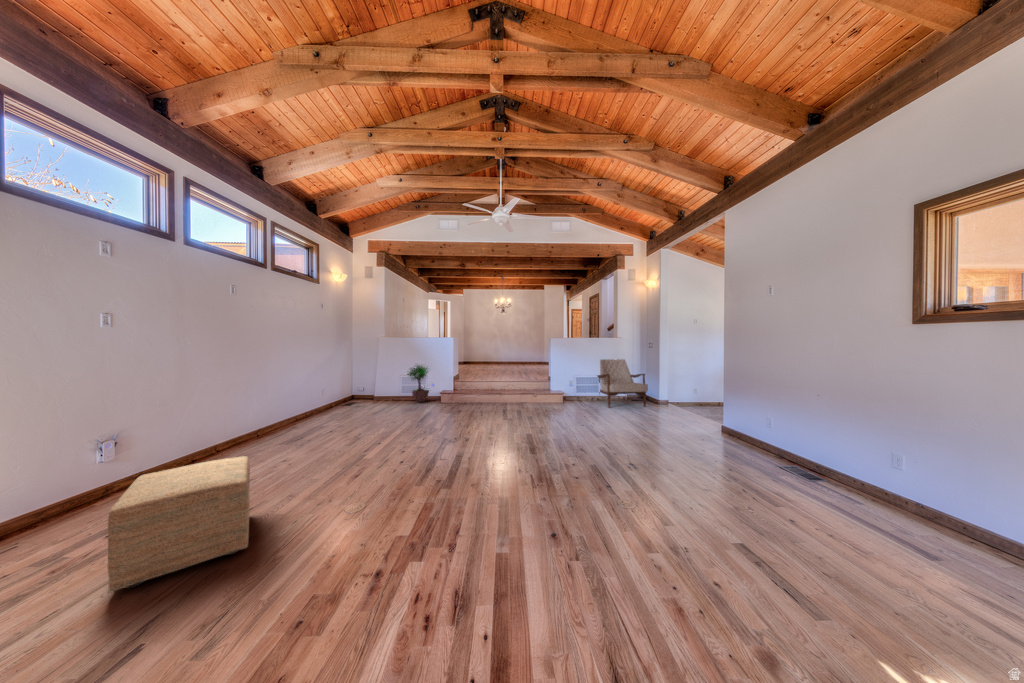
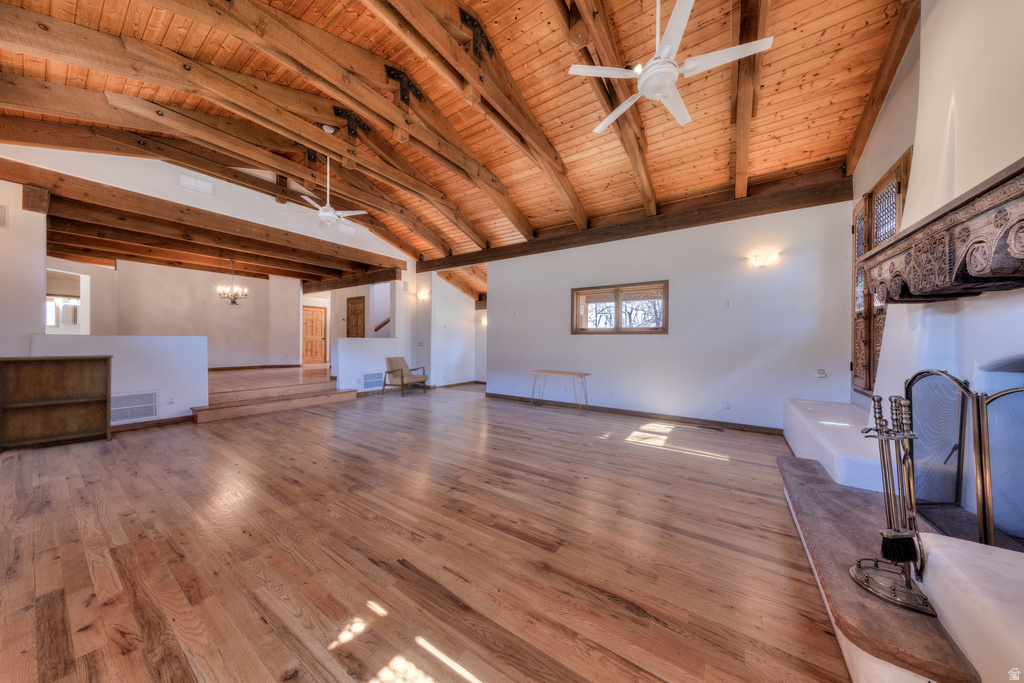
bookshelf: none [348,351,395,406] -> present [0,355,113,455]
potted tree: present [407,365,429,402] -> none [140,369,190,428]
console table: none [774,402,1006,555] -> present [528,370,591,411]
ottoman: present [108,456,250,592] -> none [221,455,354,561]

